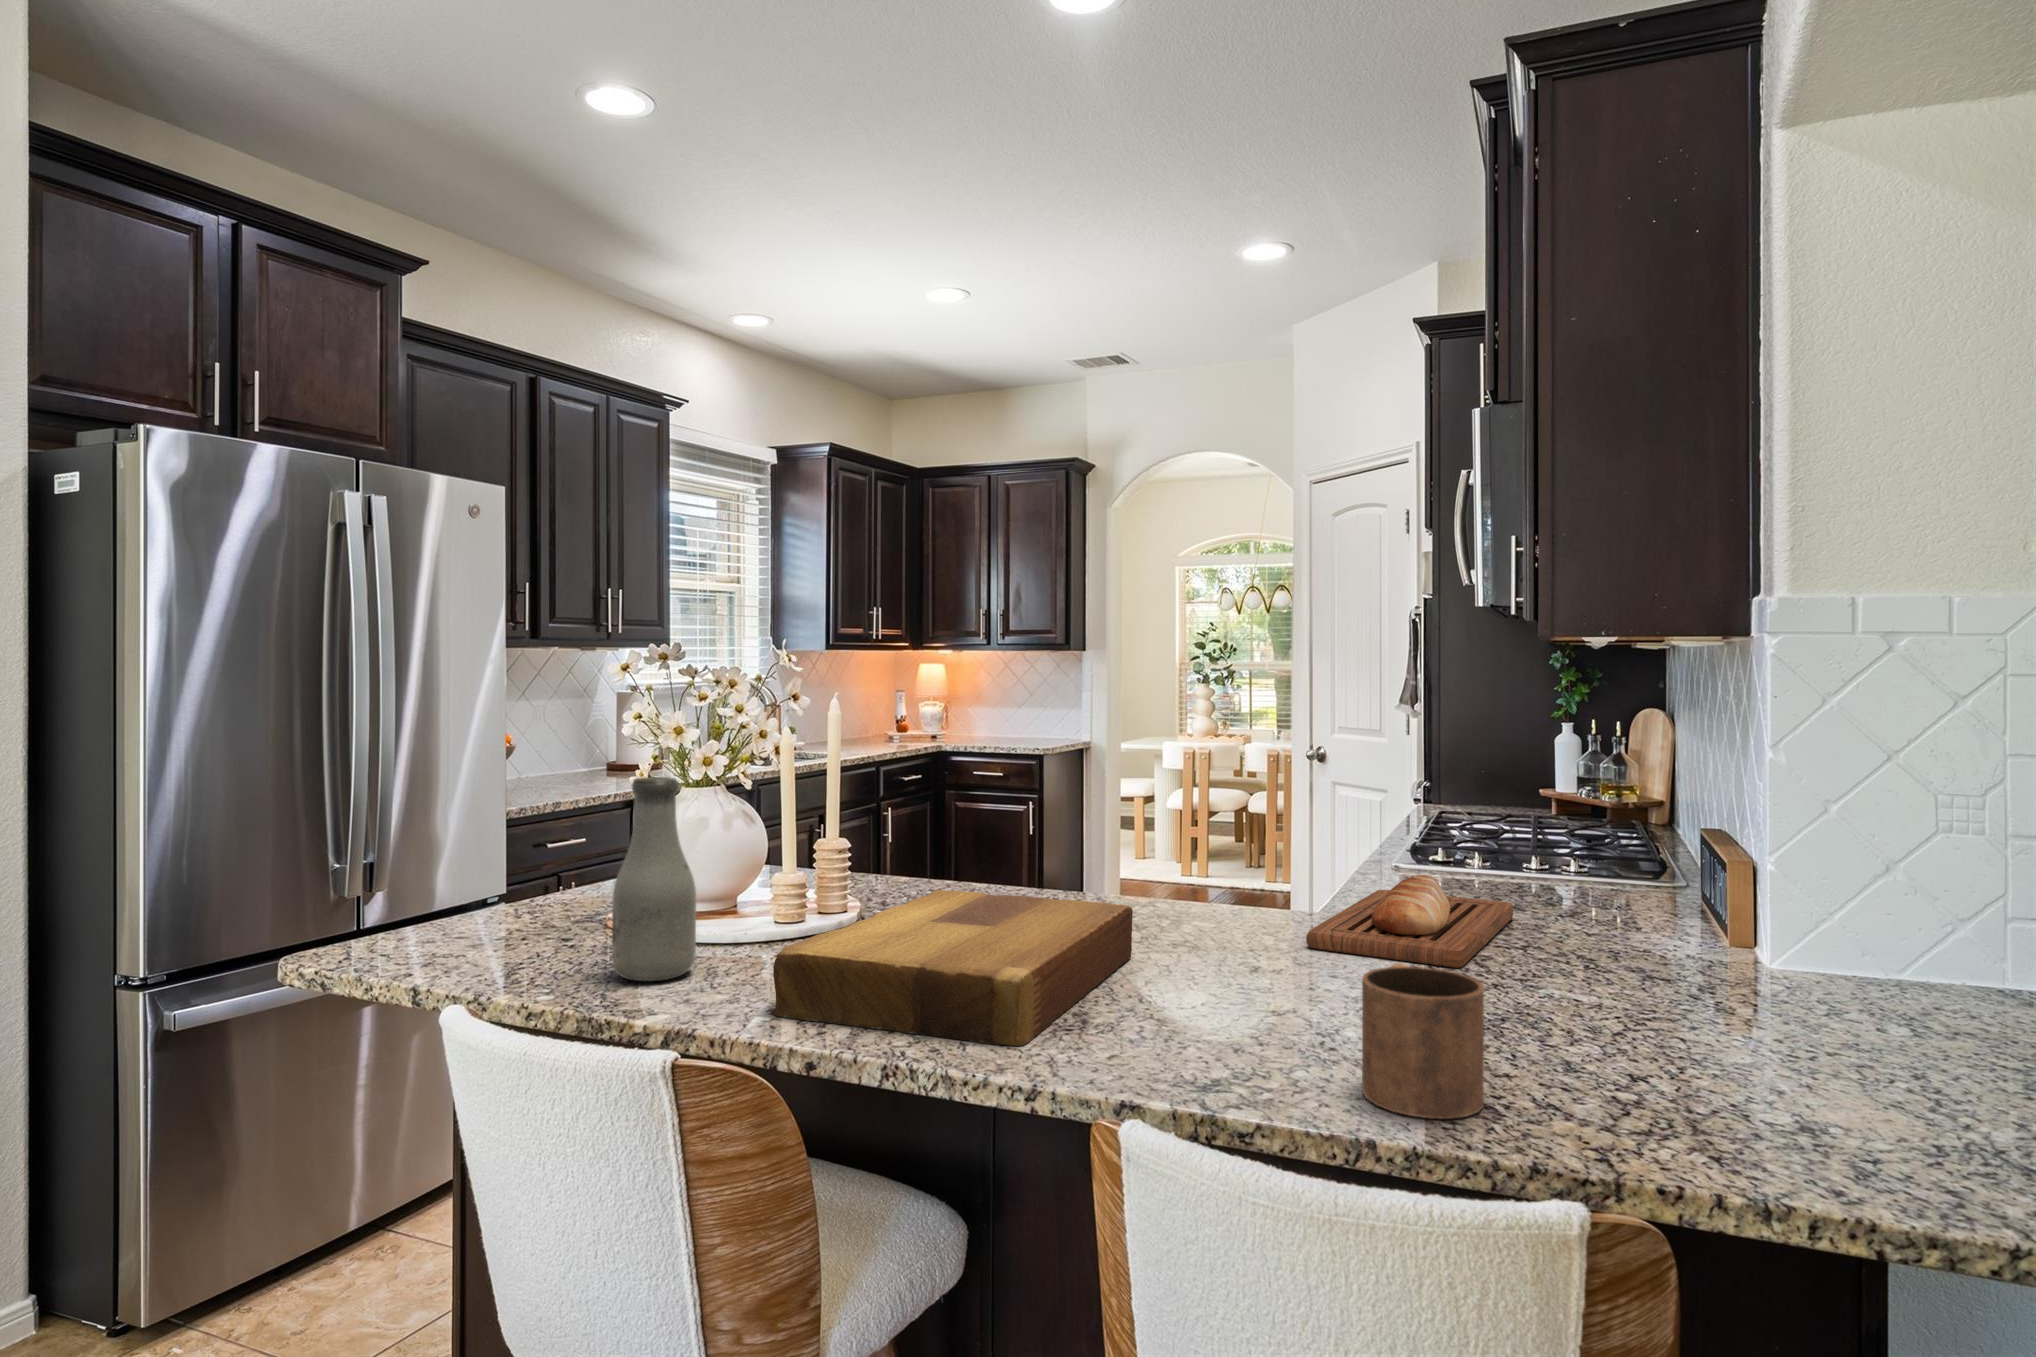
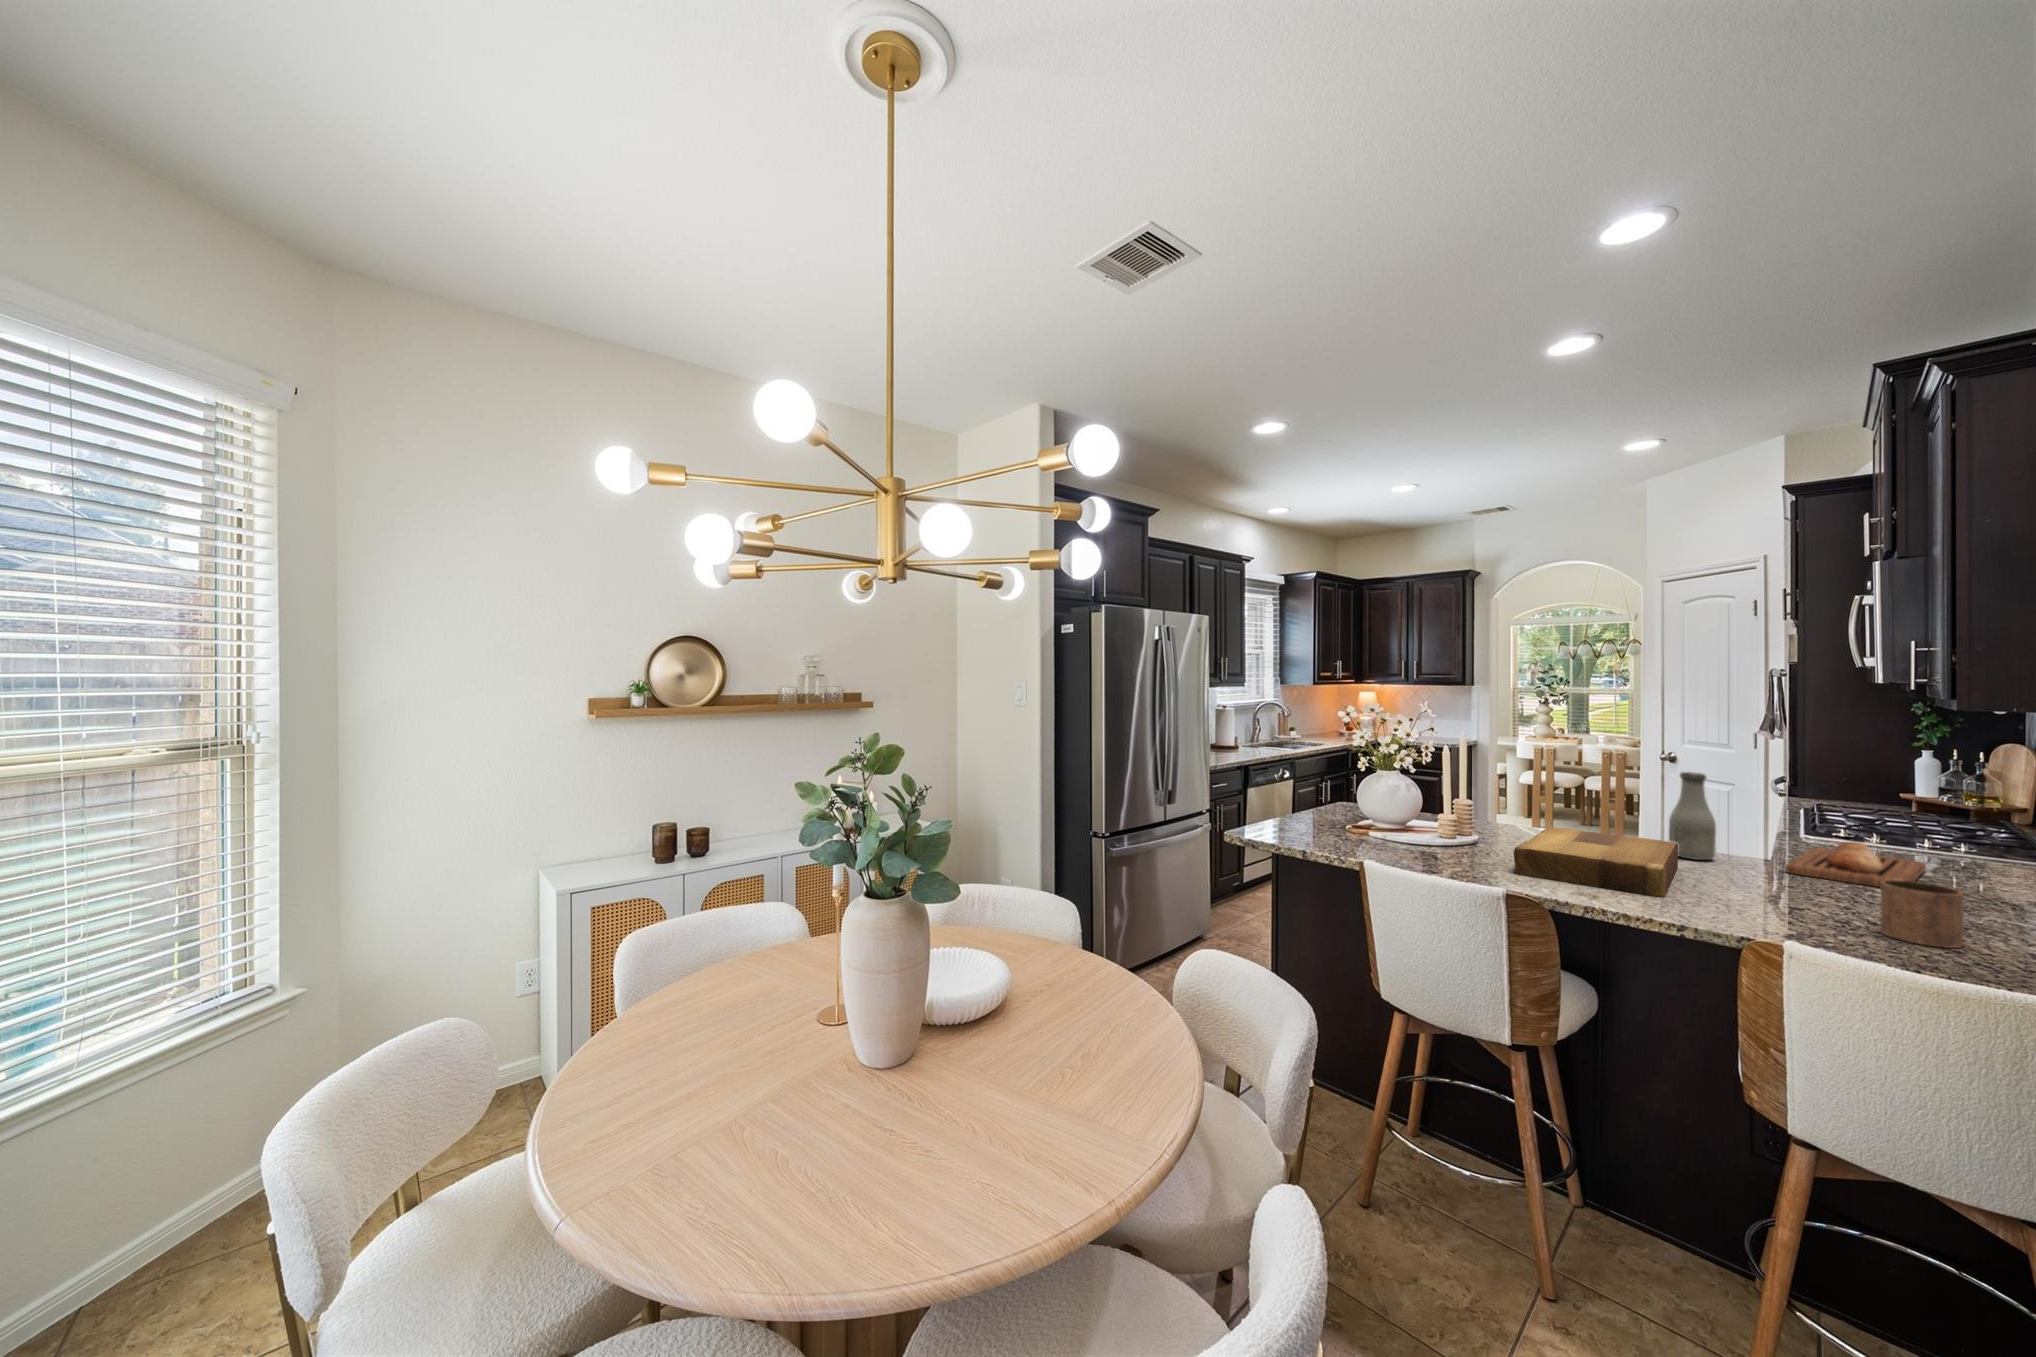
bottle: present [612,777,696,981] -> present [1669,772,1716,860]

